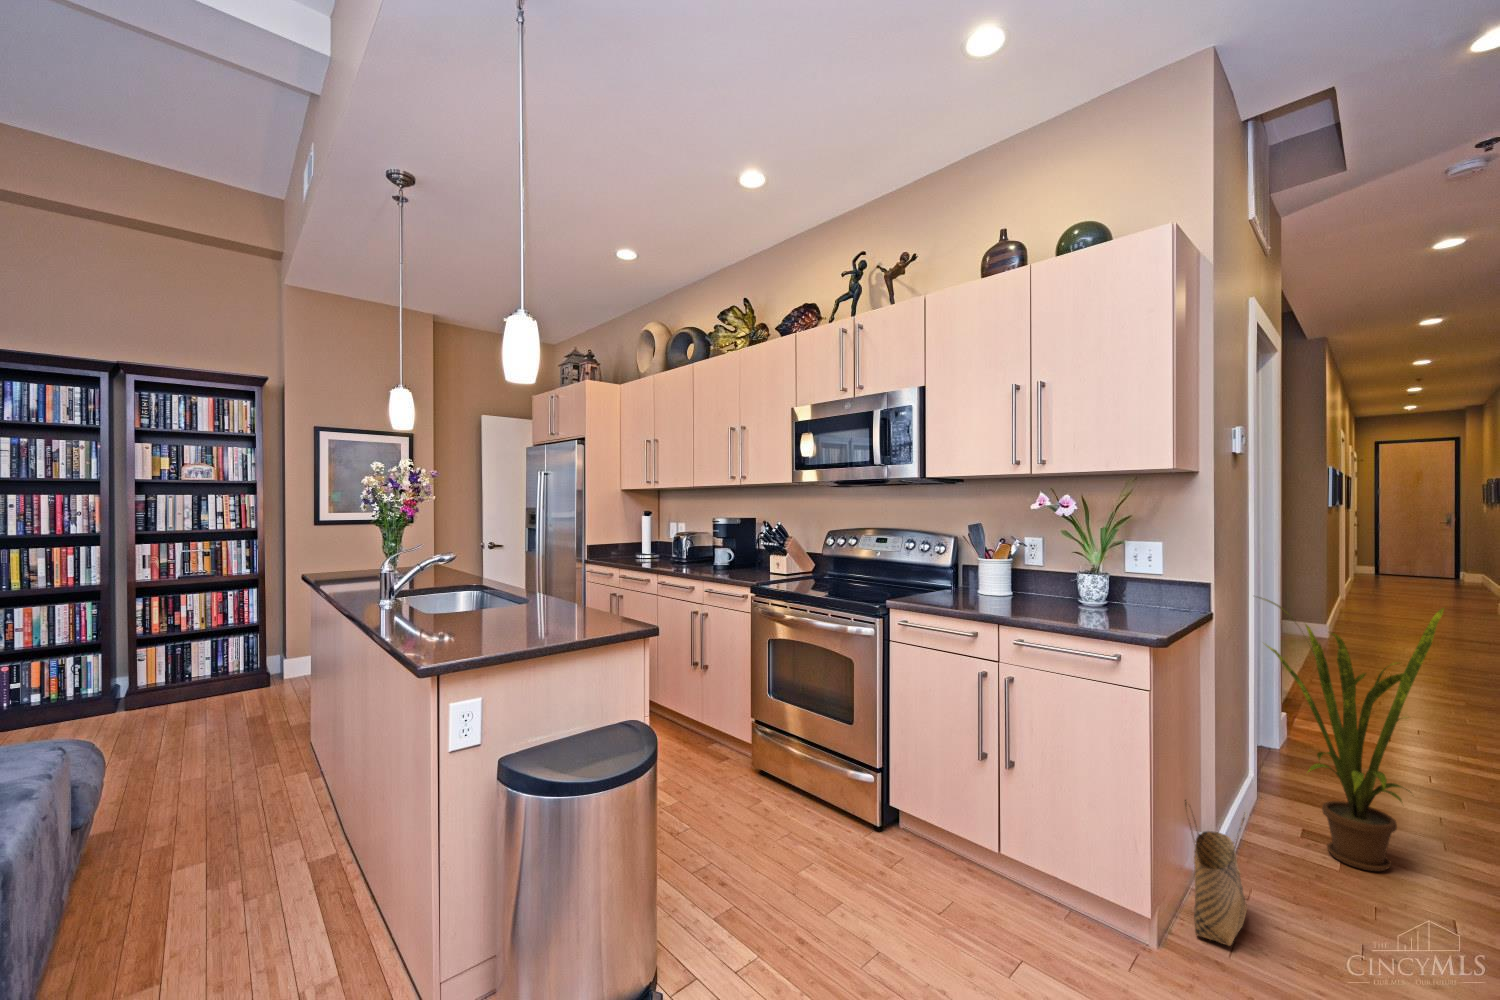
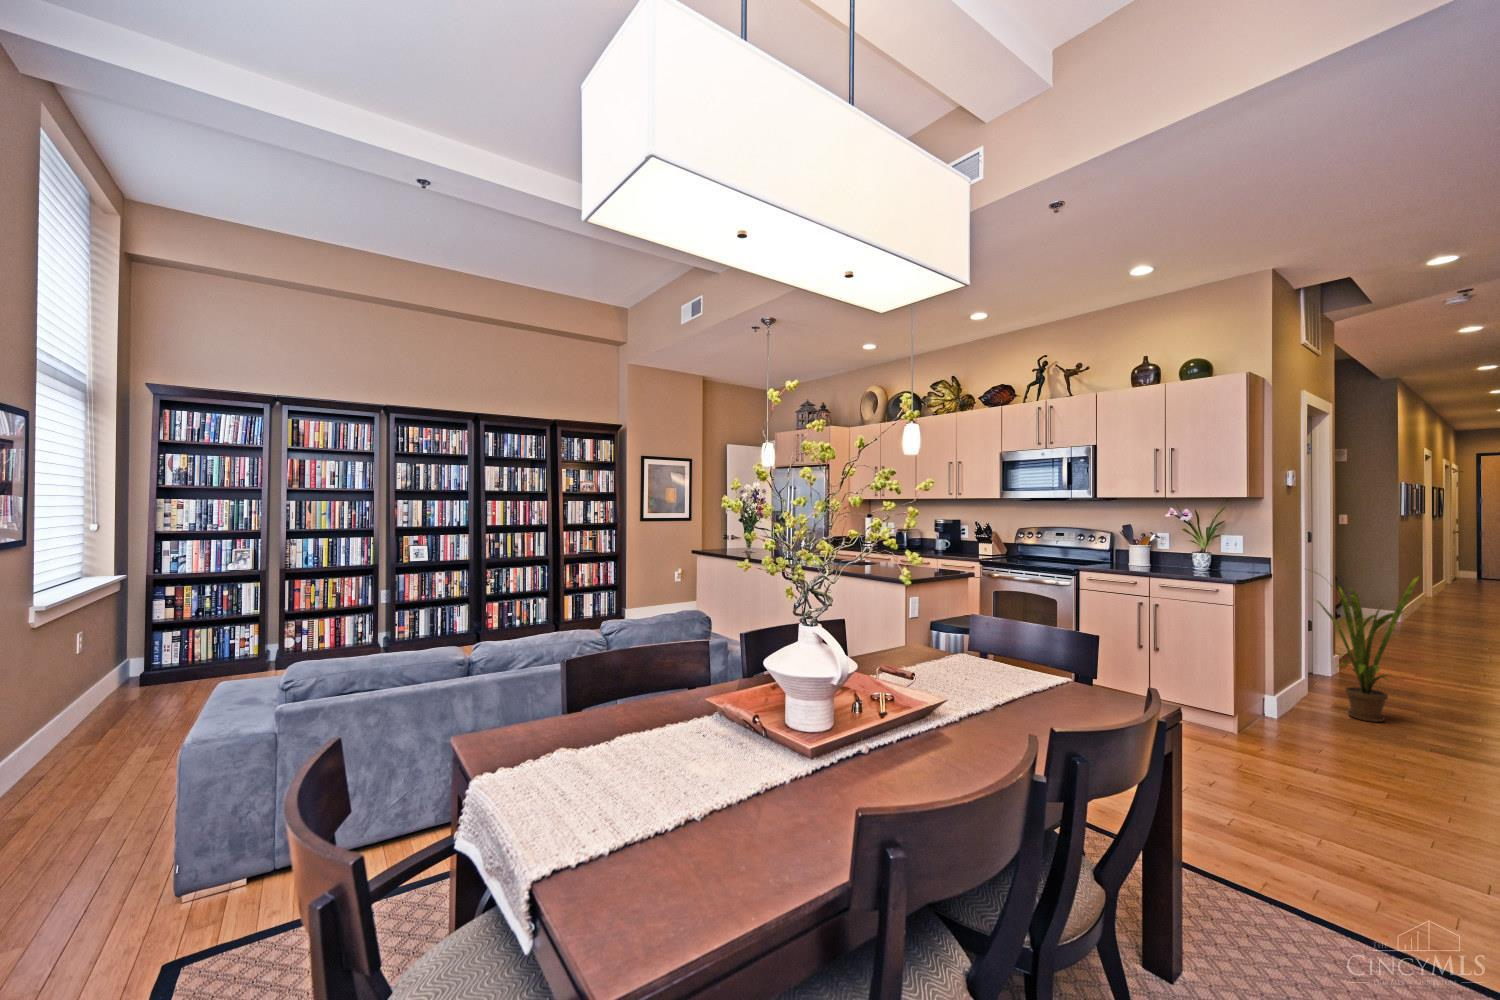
woven basket: present [1185,800,1247,946] -> none [1256,669,1291,737]

